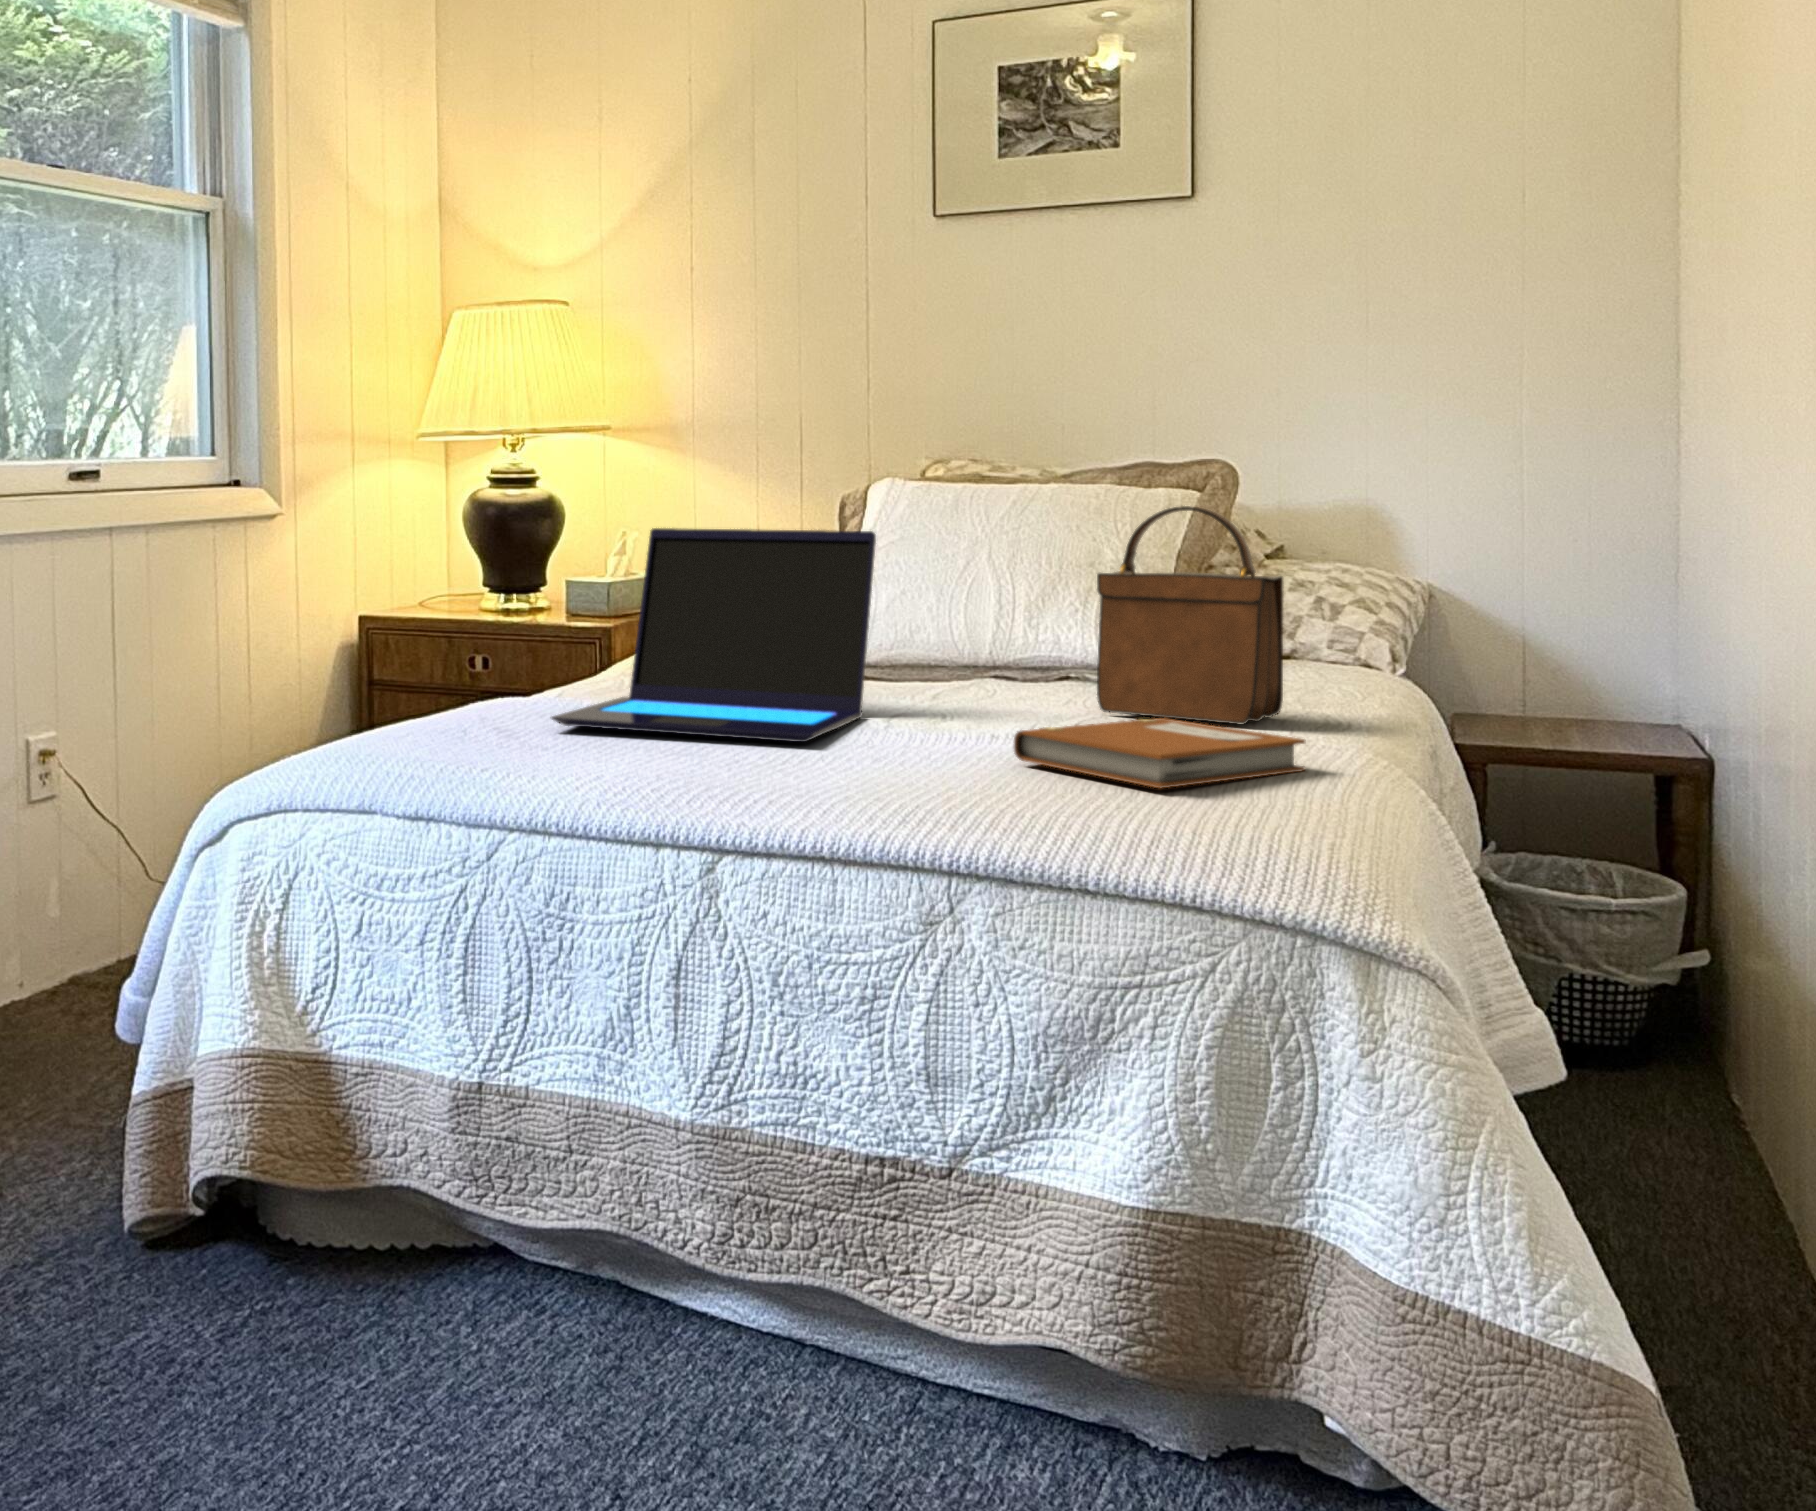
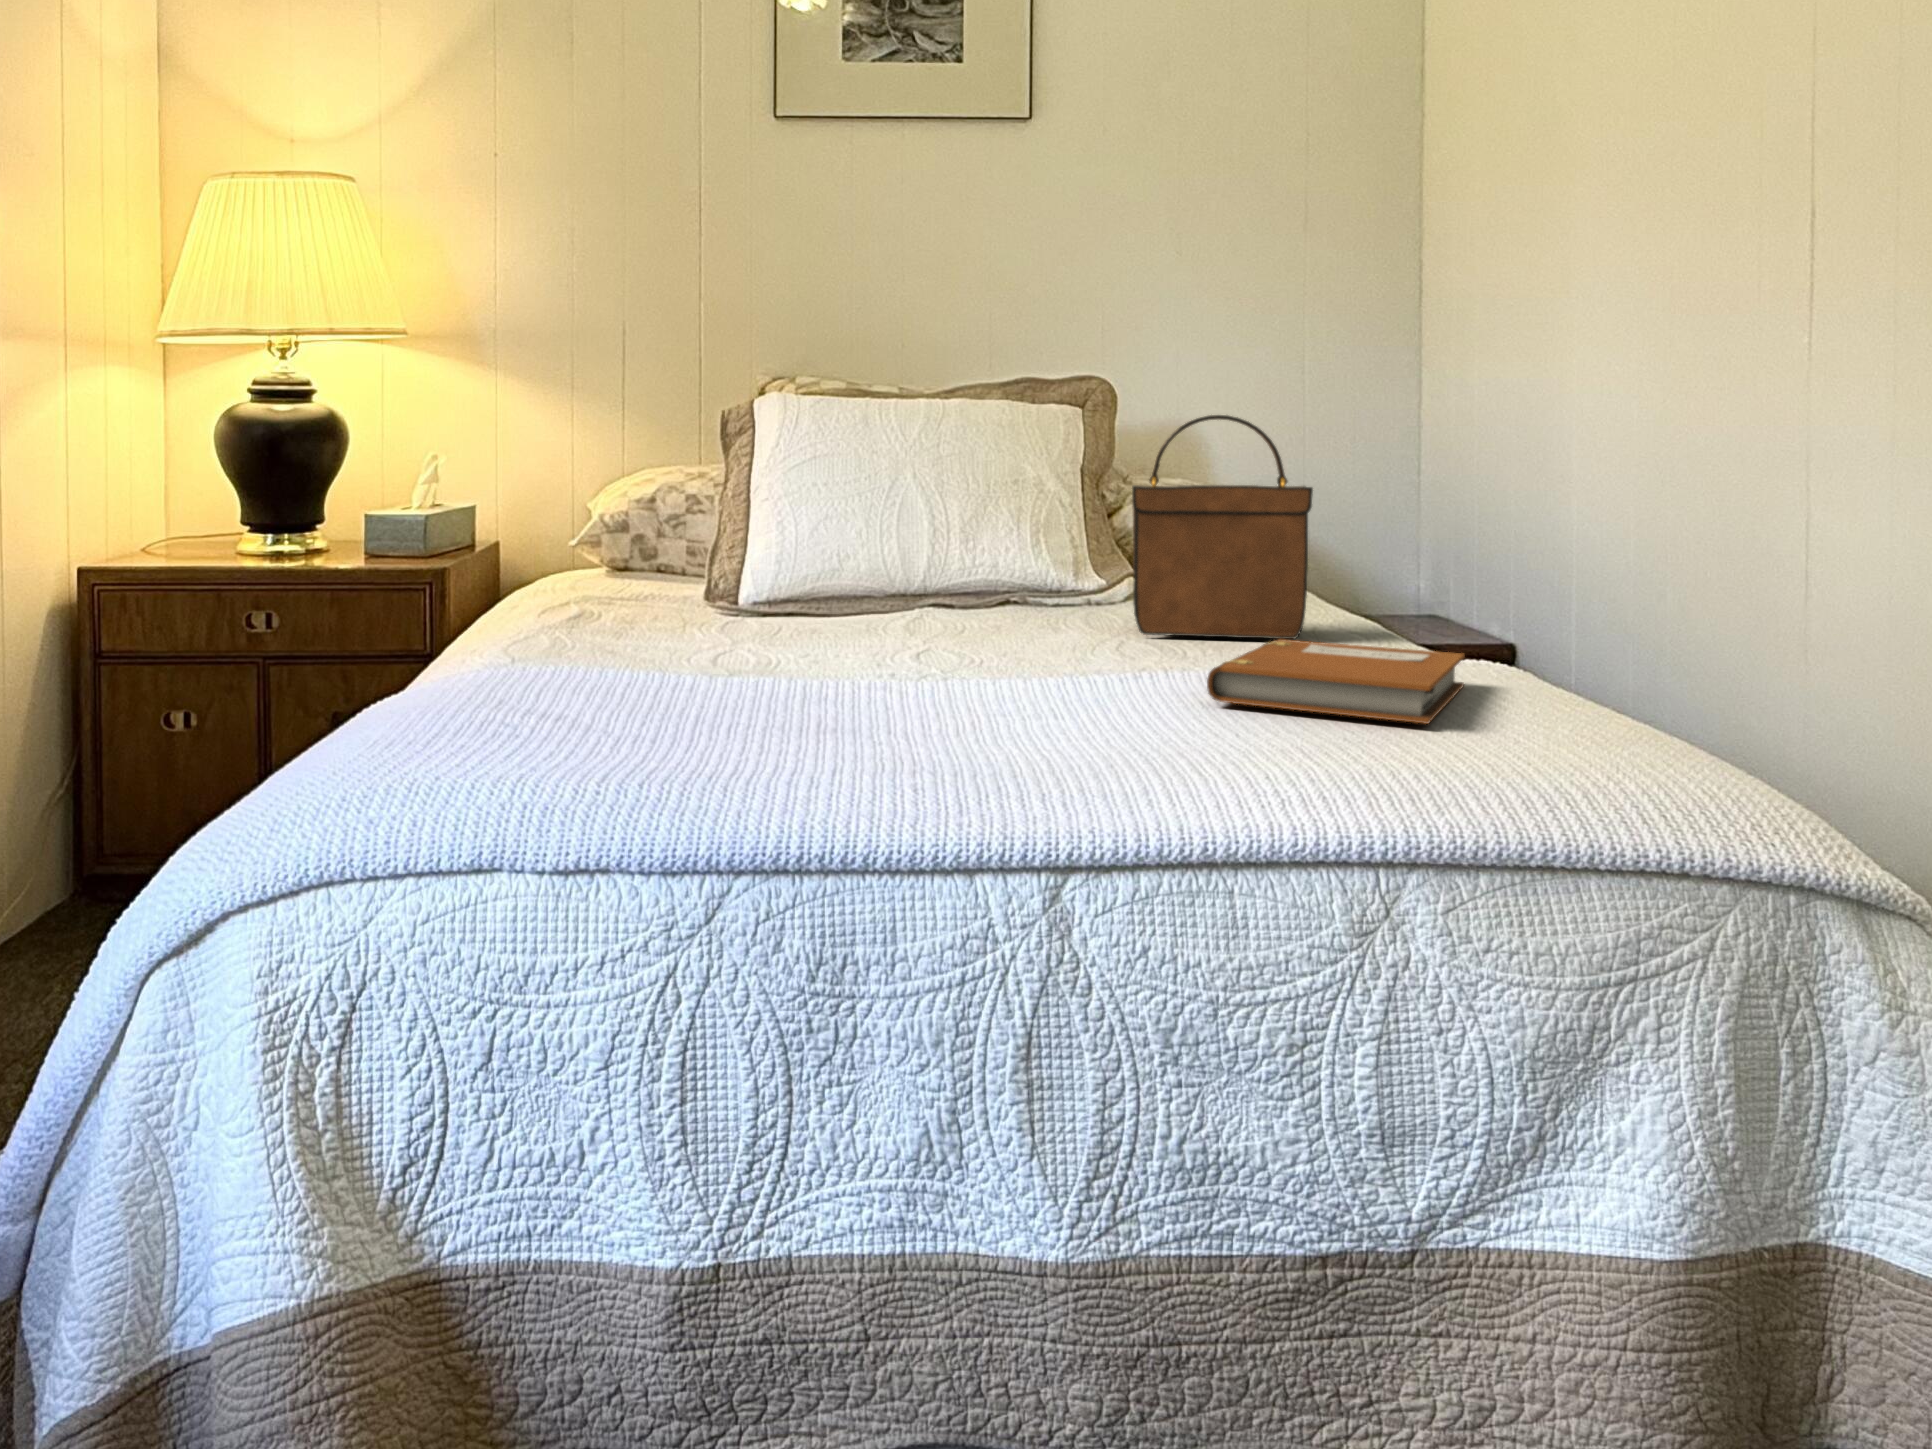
laptop: present [552,528,876,742] -> none [598,442,958,703]

